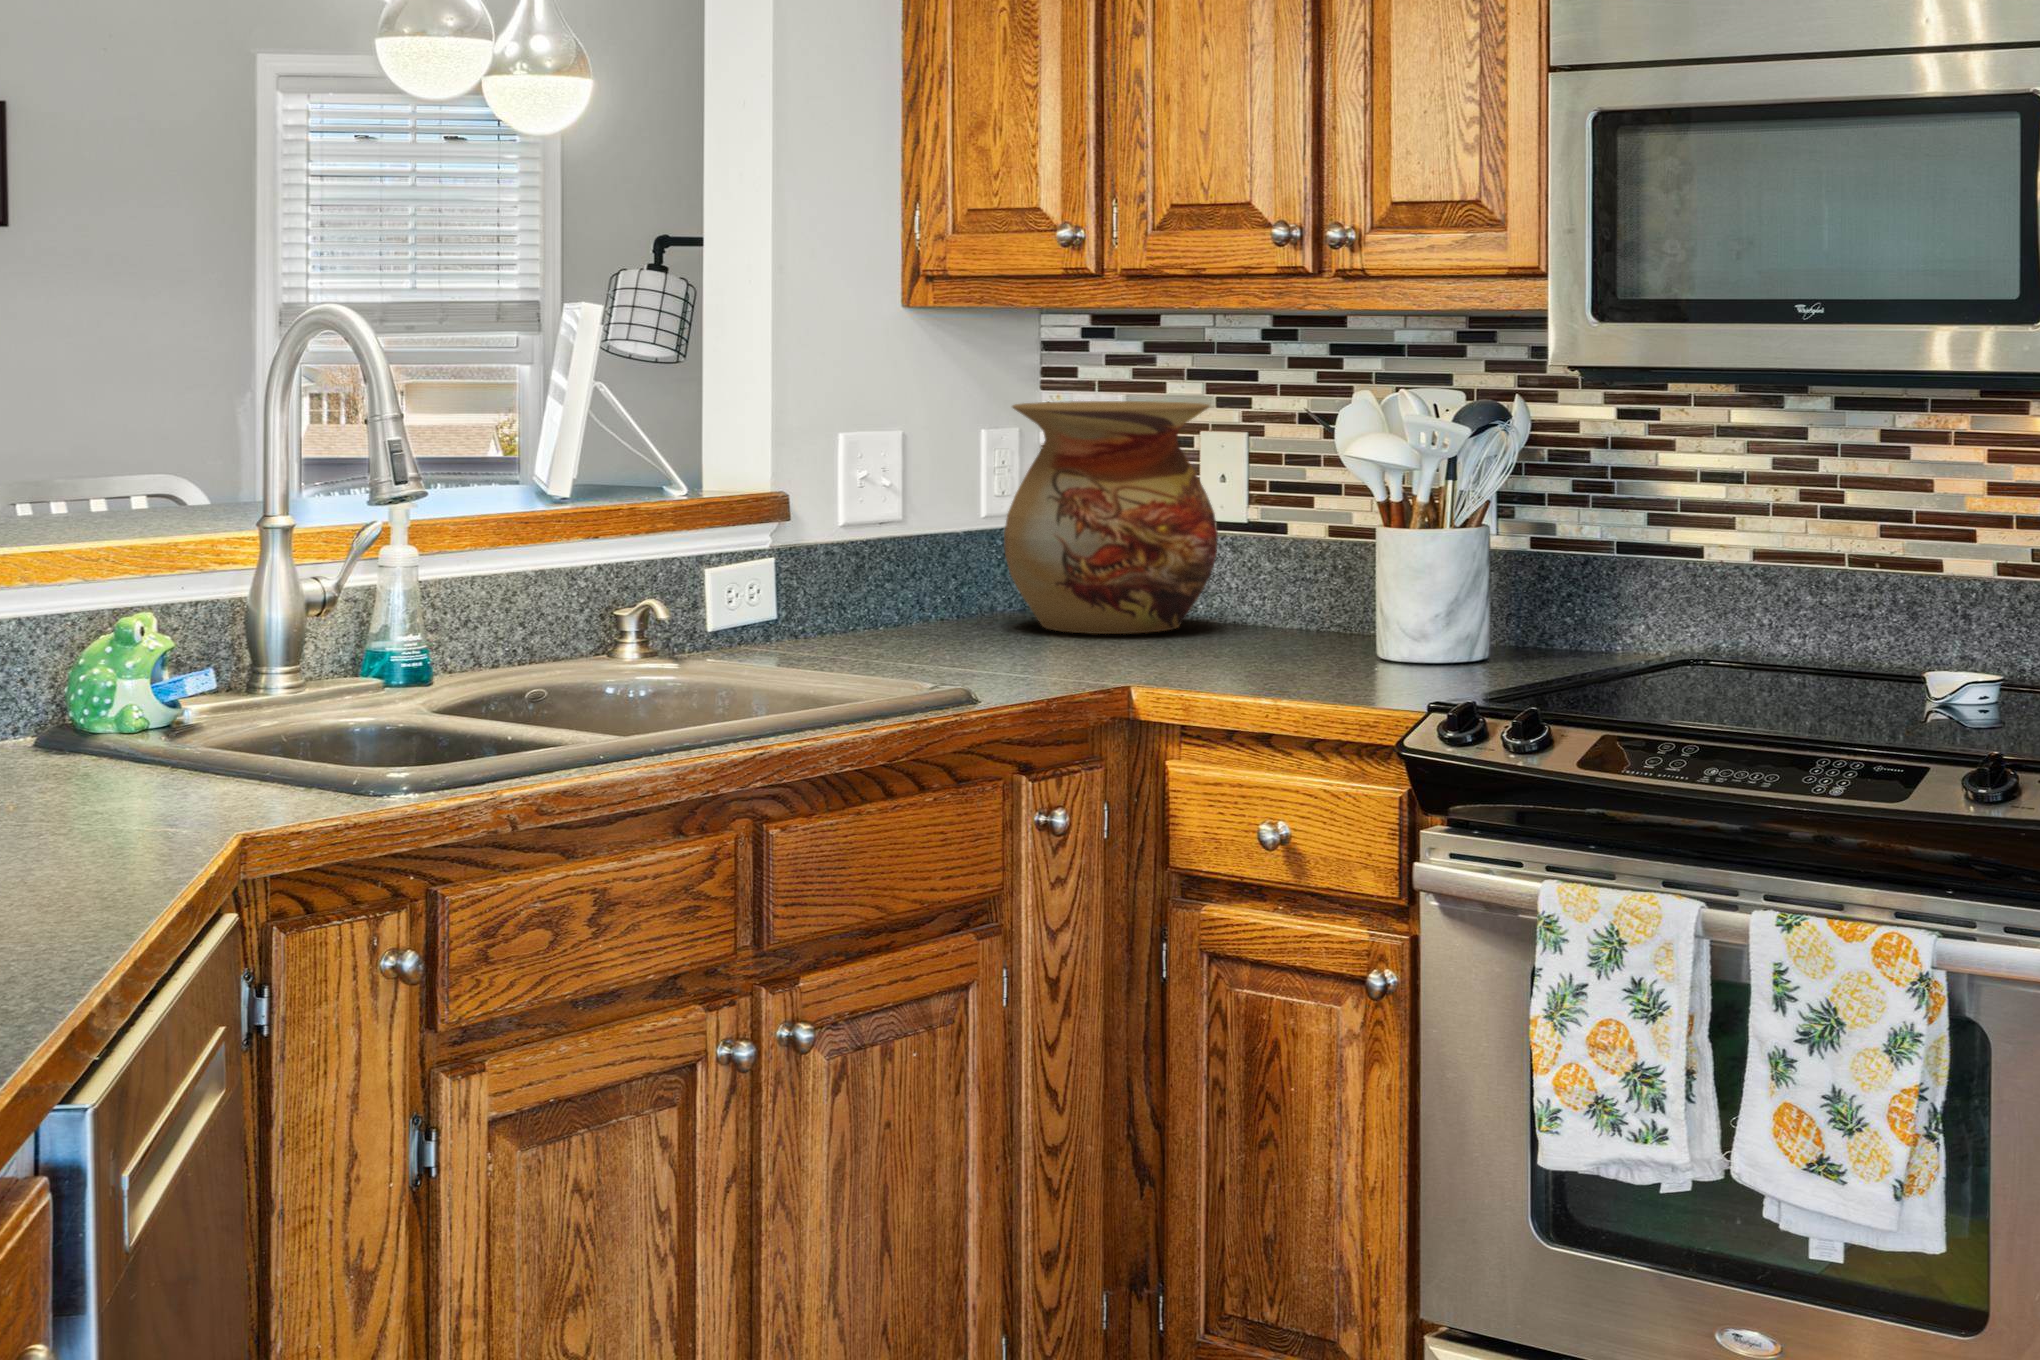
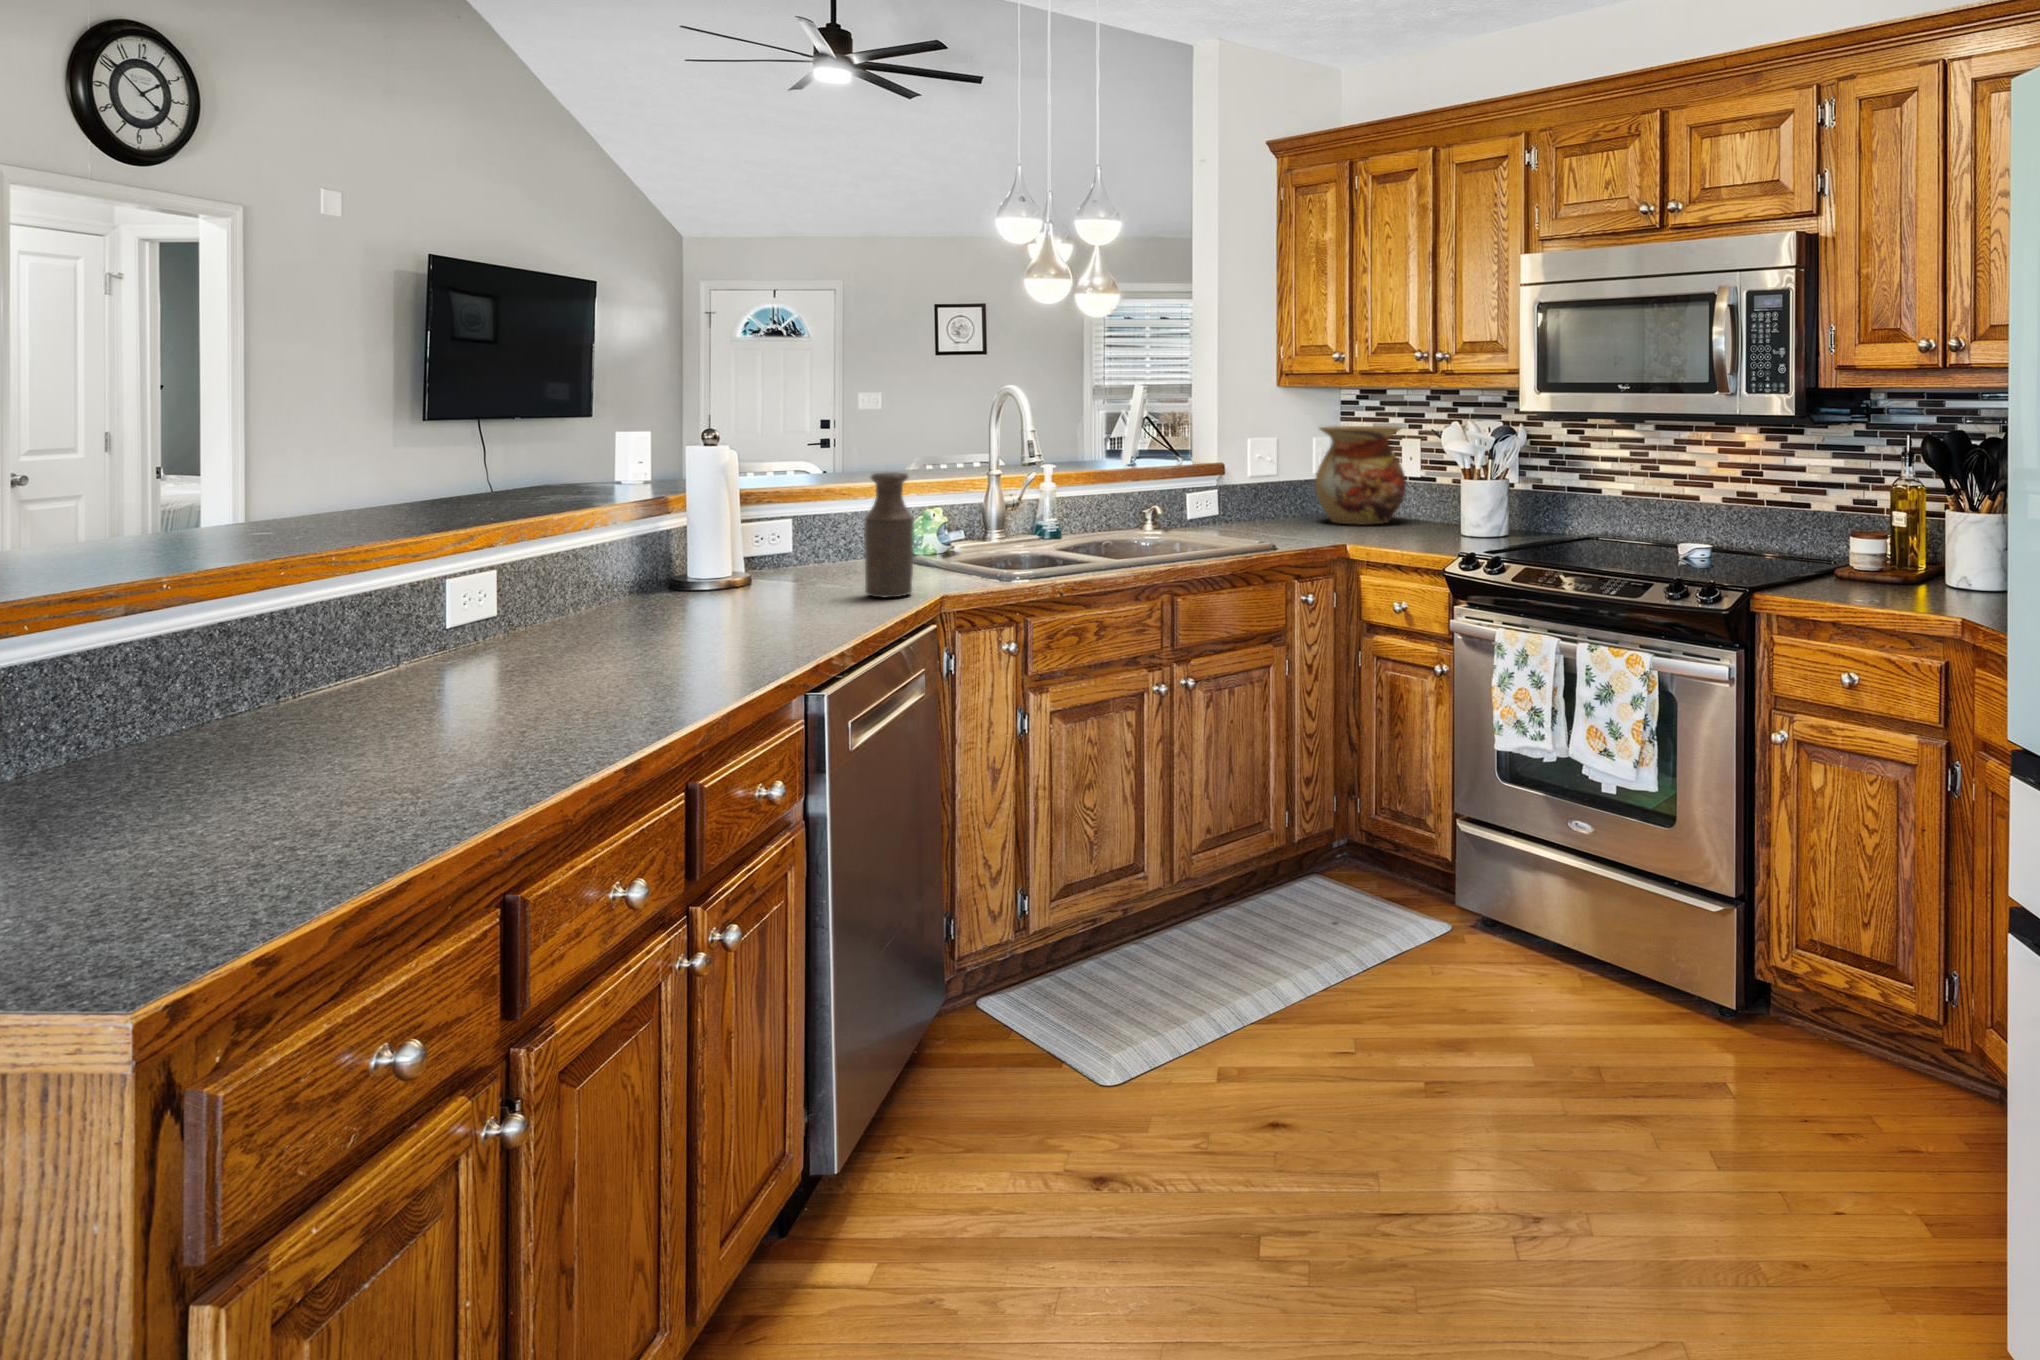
bottle: none [41,528,167,848] -> present [864,473,914,597]

